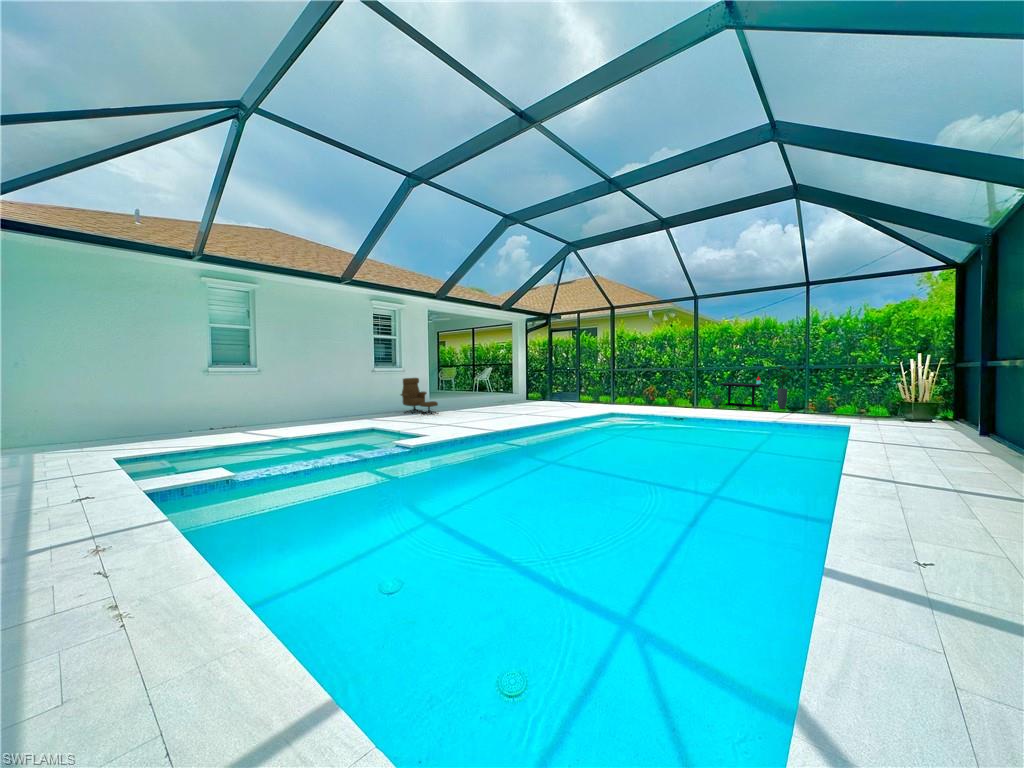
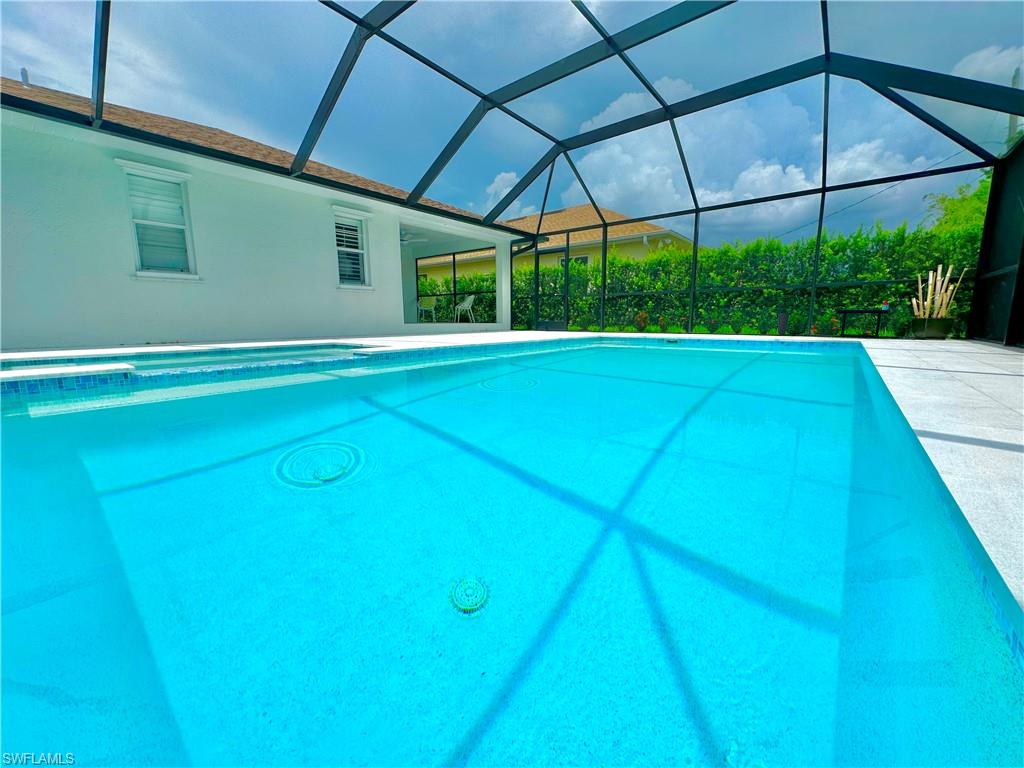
side table: present [720,376,763,407] -> present [836,300,890,338]
lounge chair: present [401,378,438,414] -> none [371,299,415,339]

